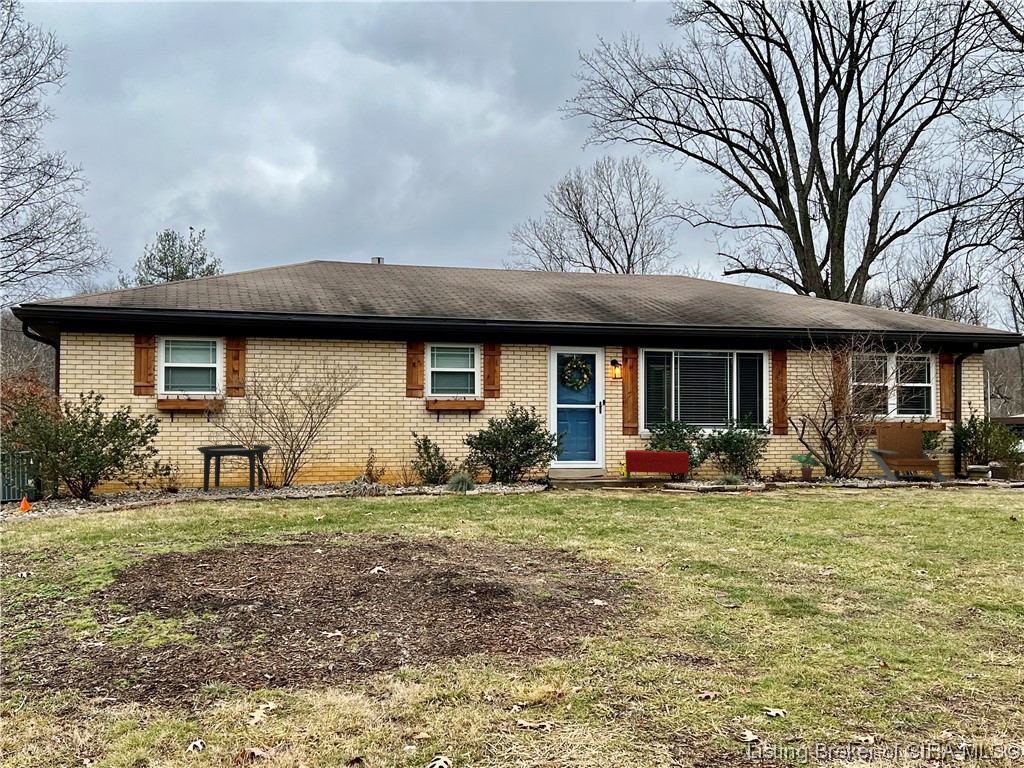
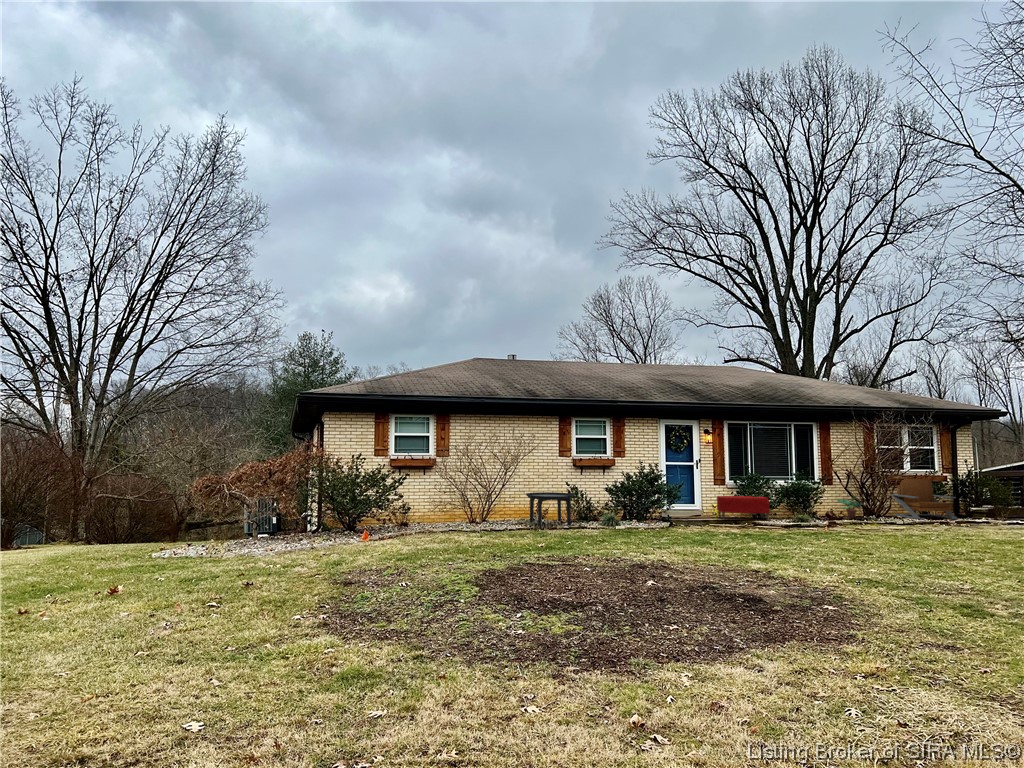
round table: present [197,445,272,492] -> present [526,492,574,526]

